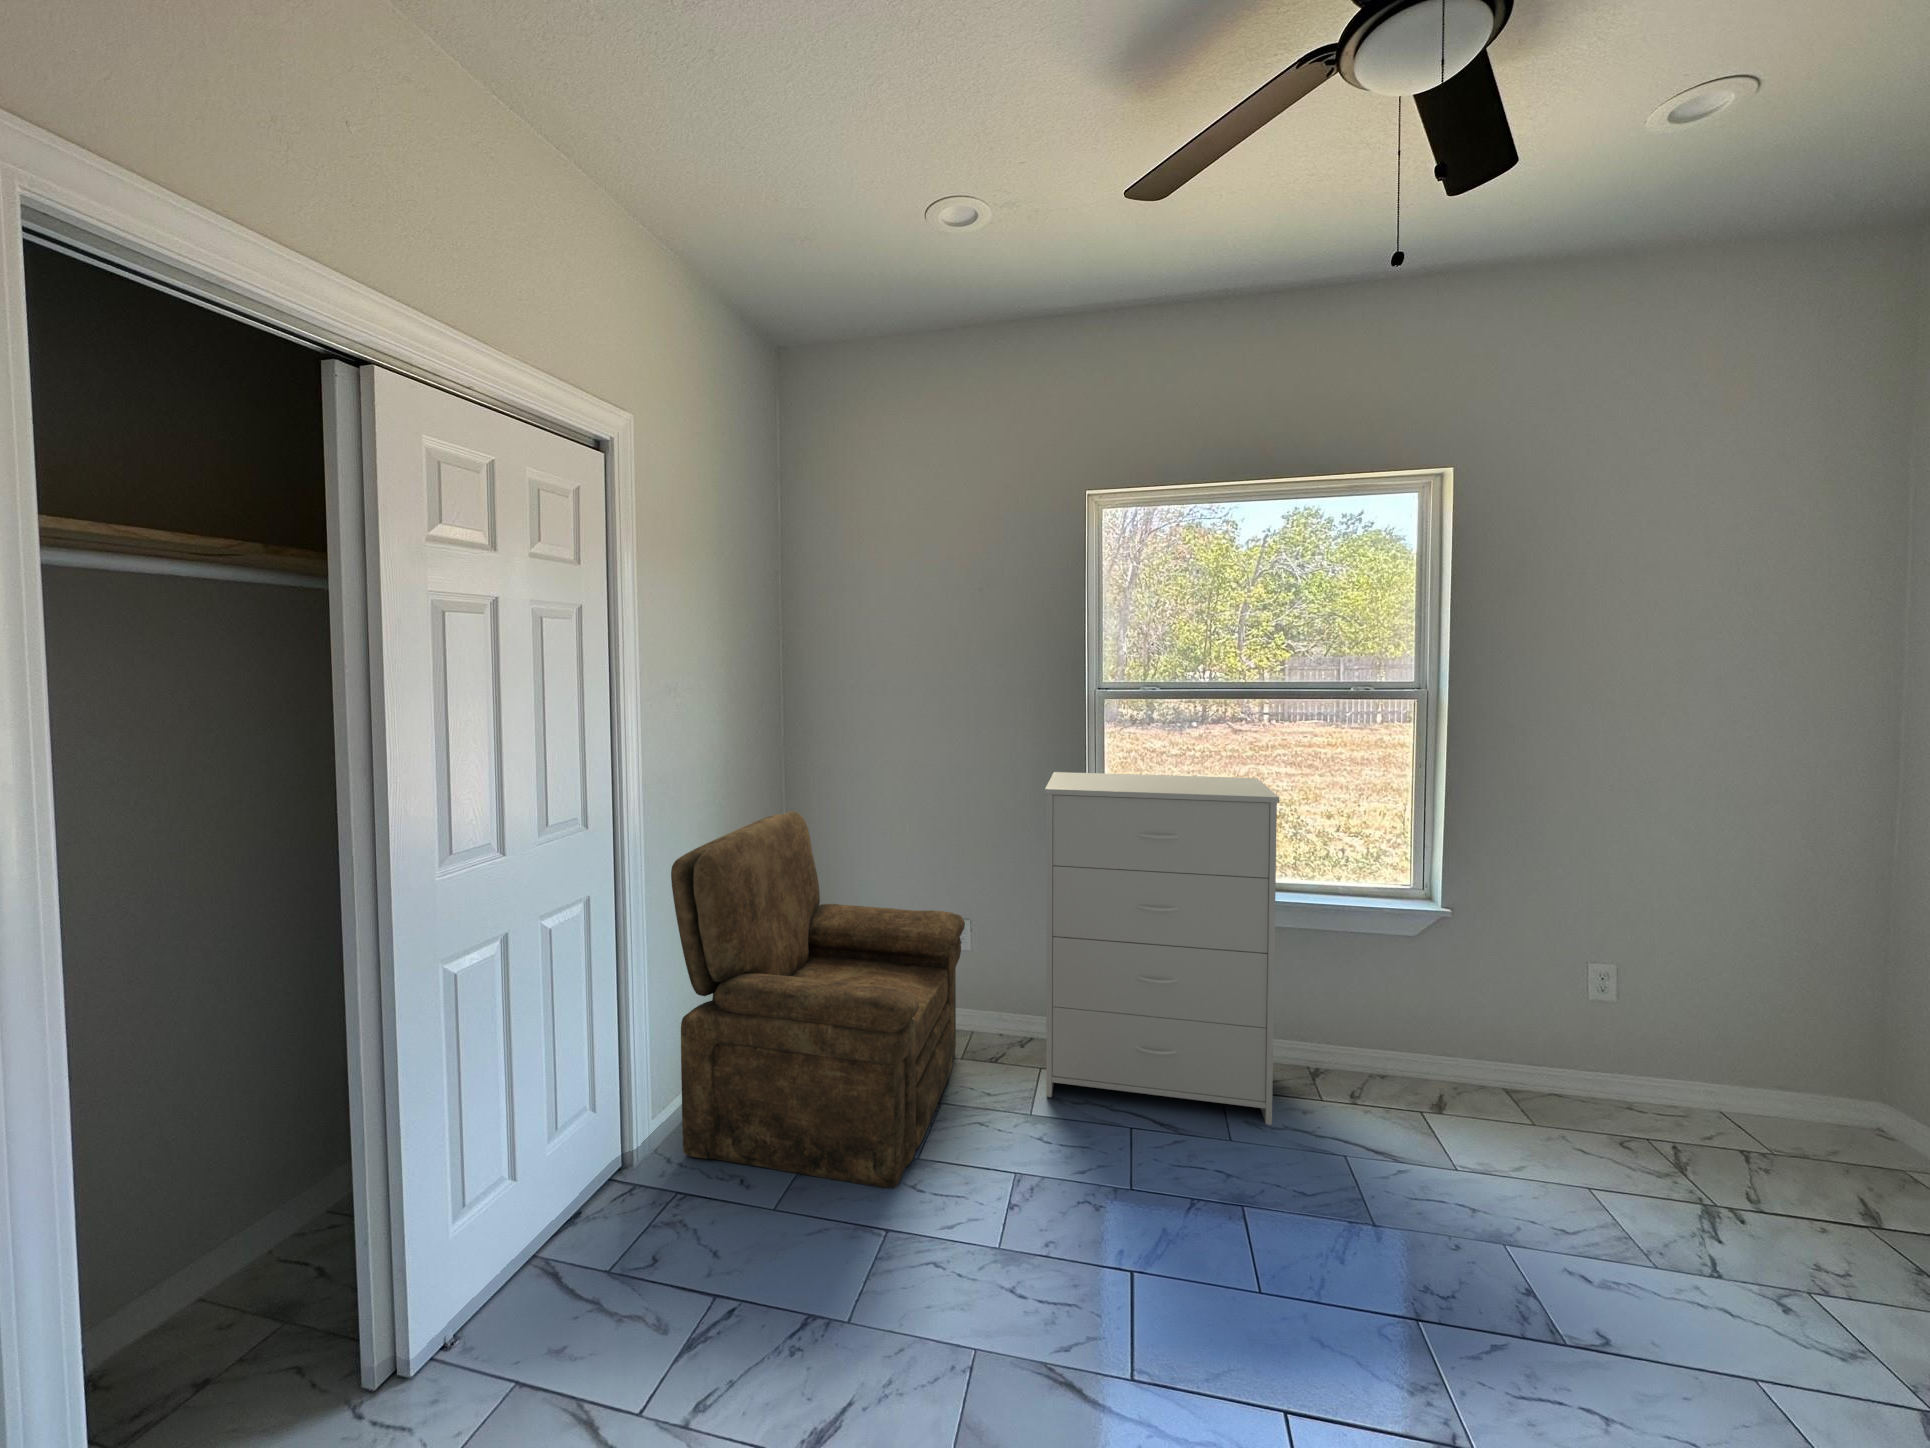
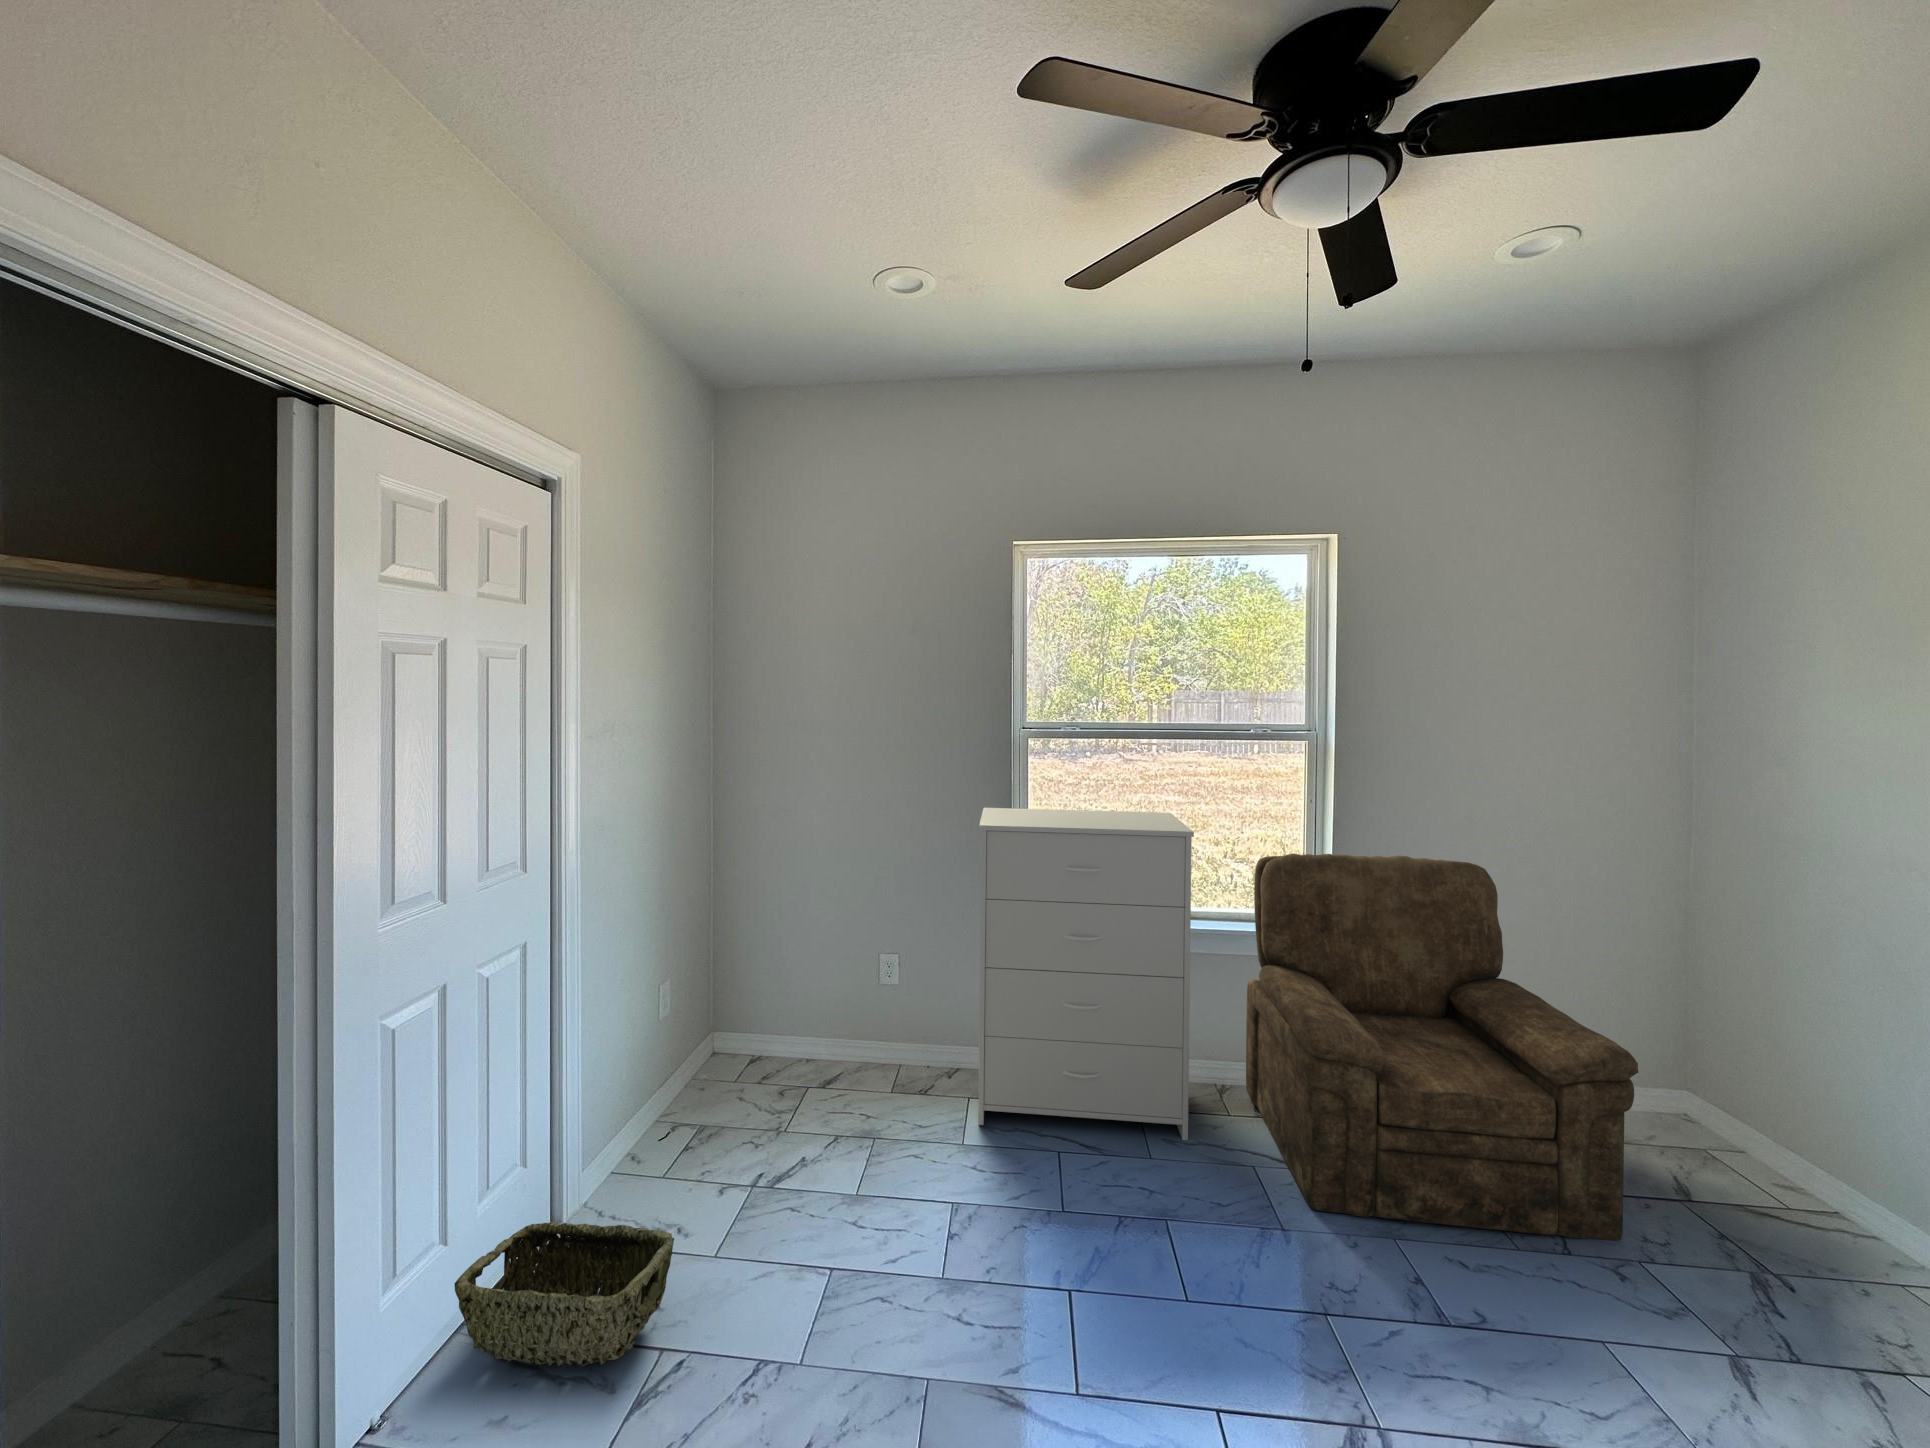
armchair: present [671,811,965,1188] -> present [1246,853,1638,1241]
woven basket: none [522,1166,729,1306] -> present [454,1223,674,1366]

